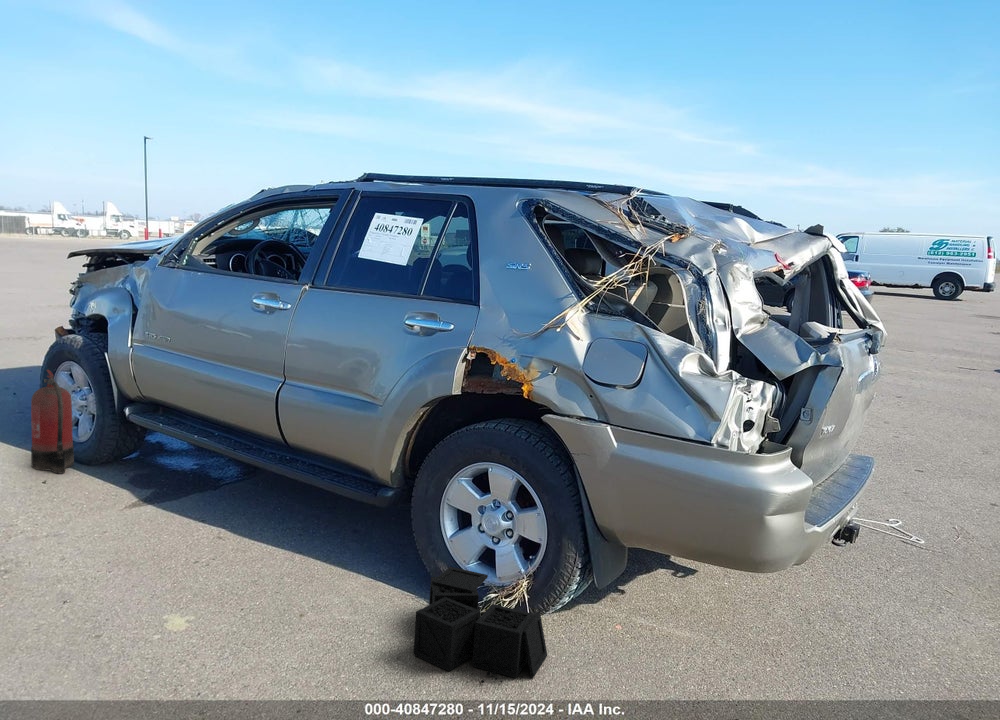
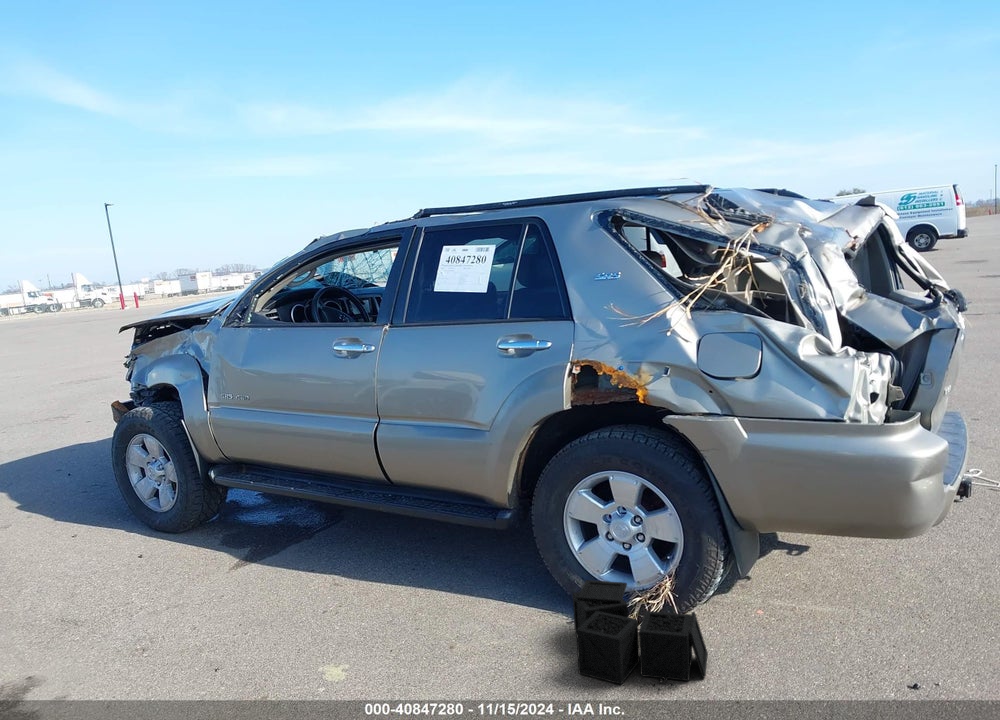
fire extinguisher: present [31,370,74,474] -> none [114,444,162,546]

